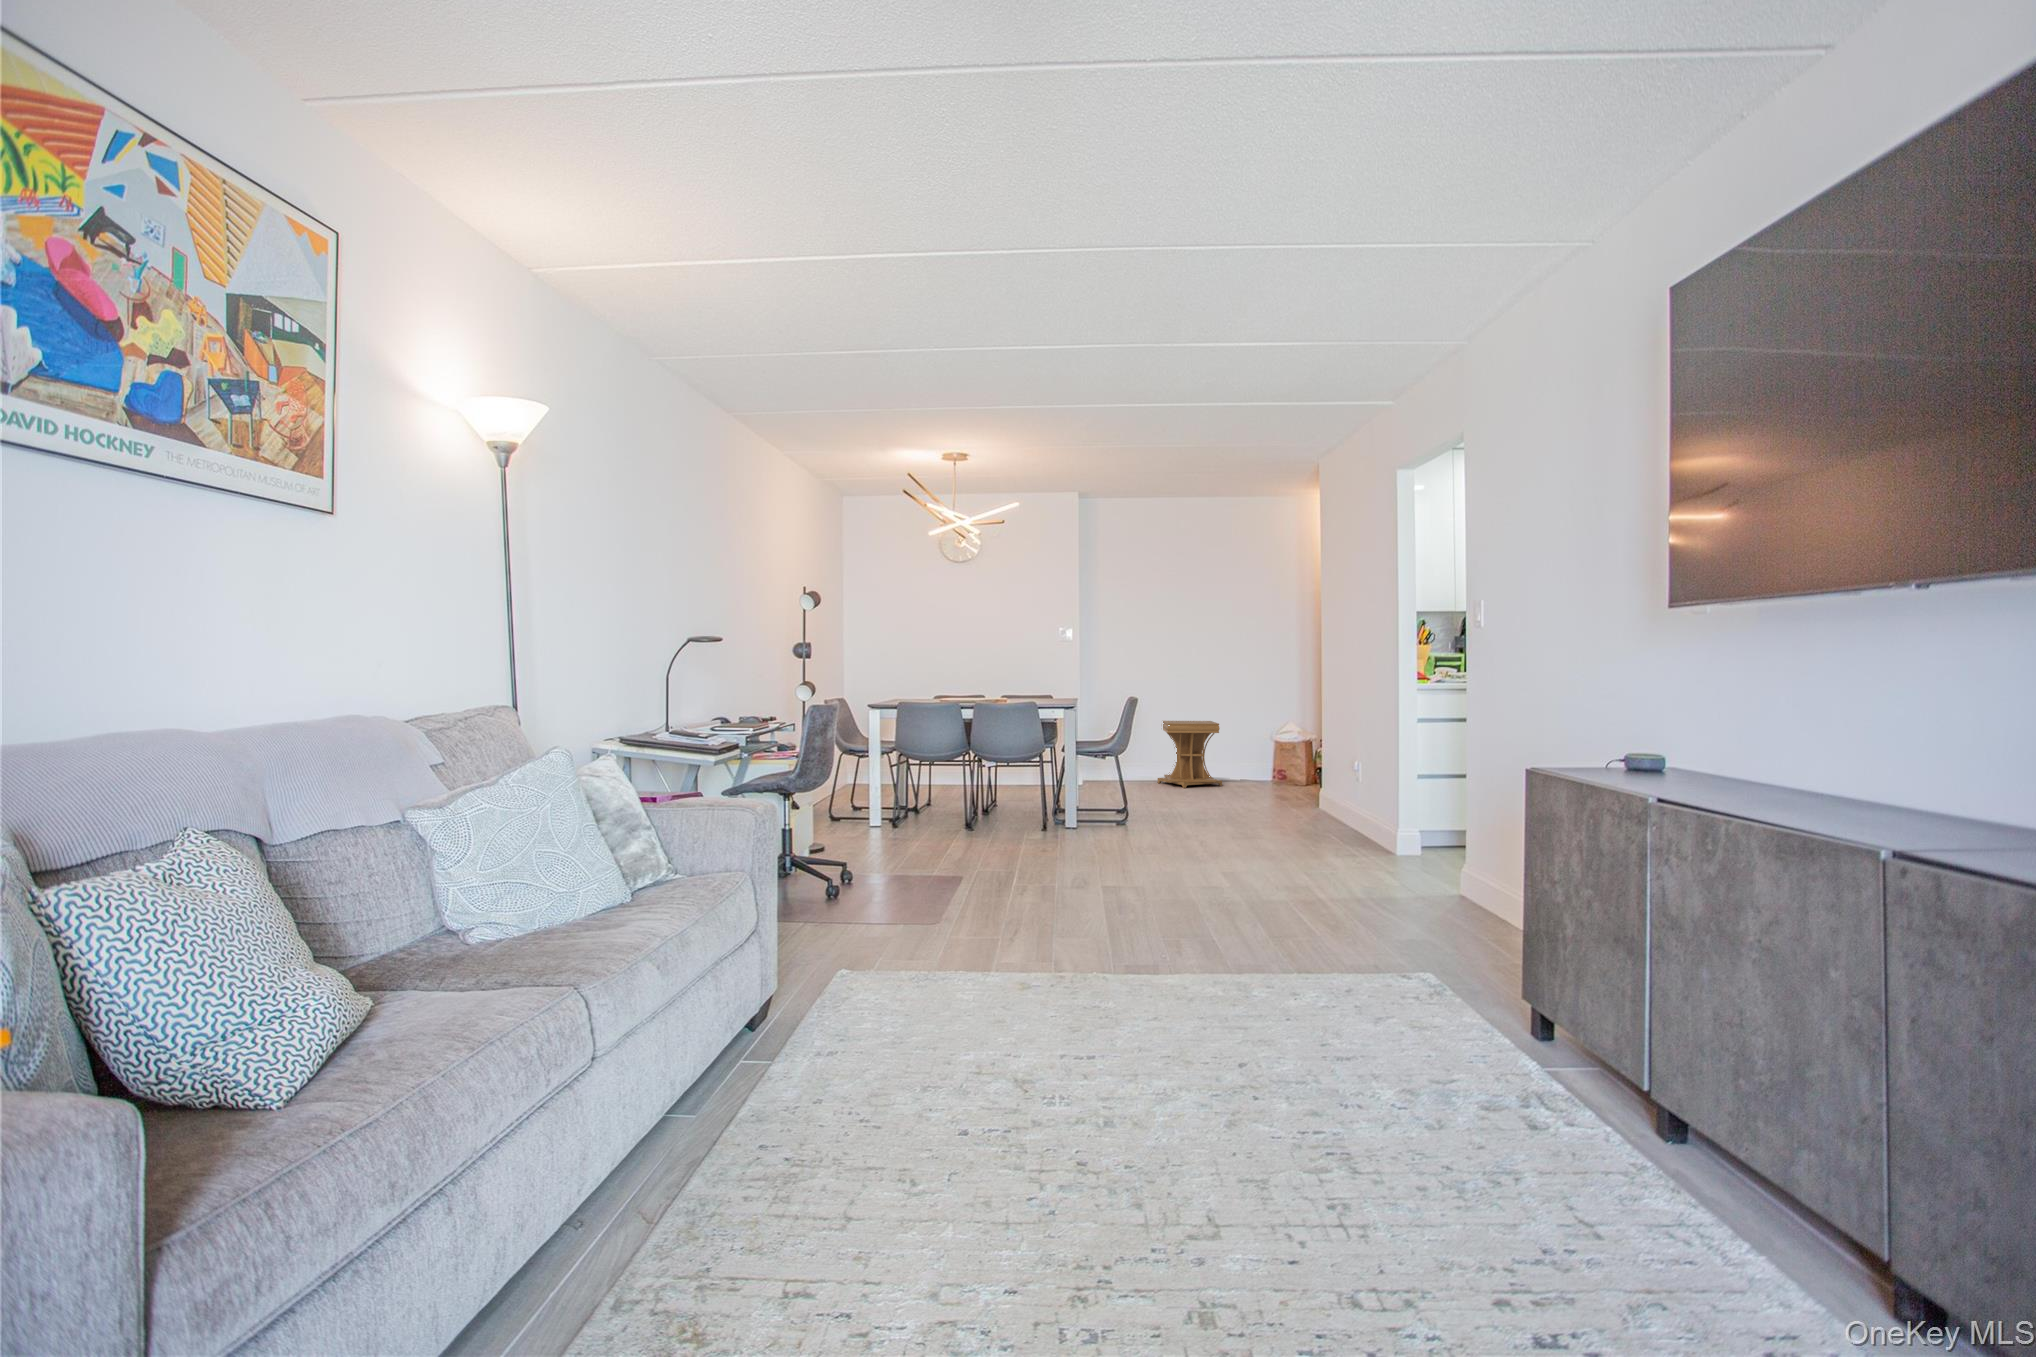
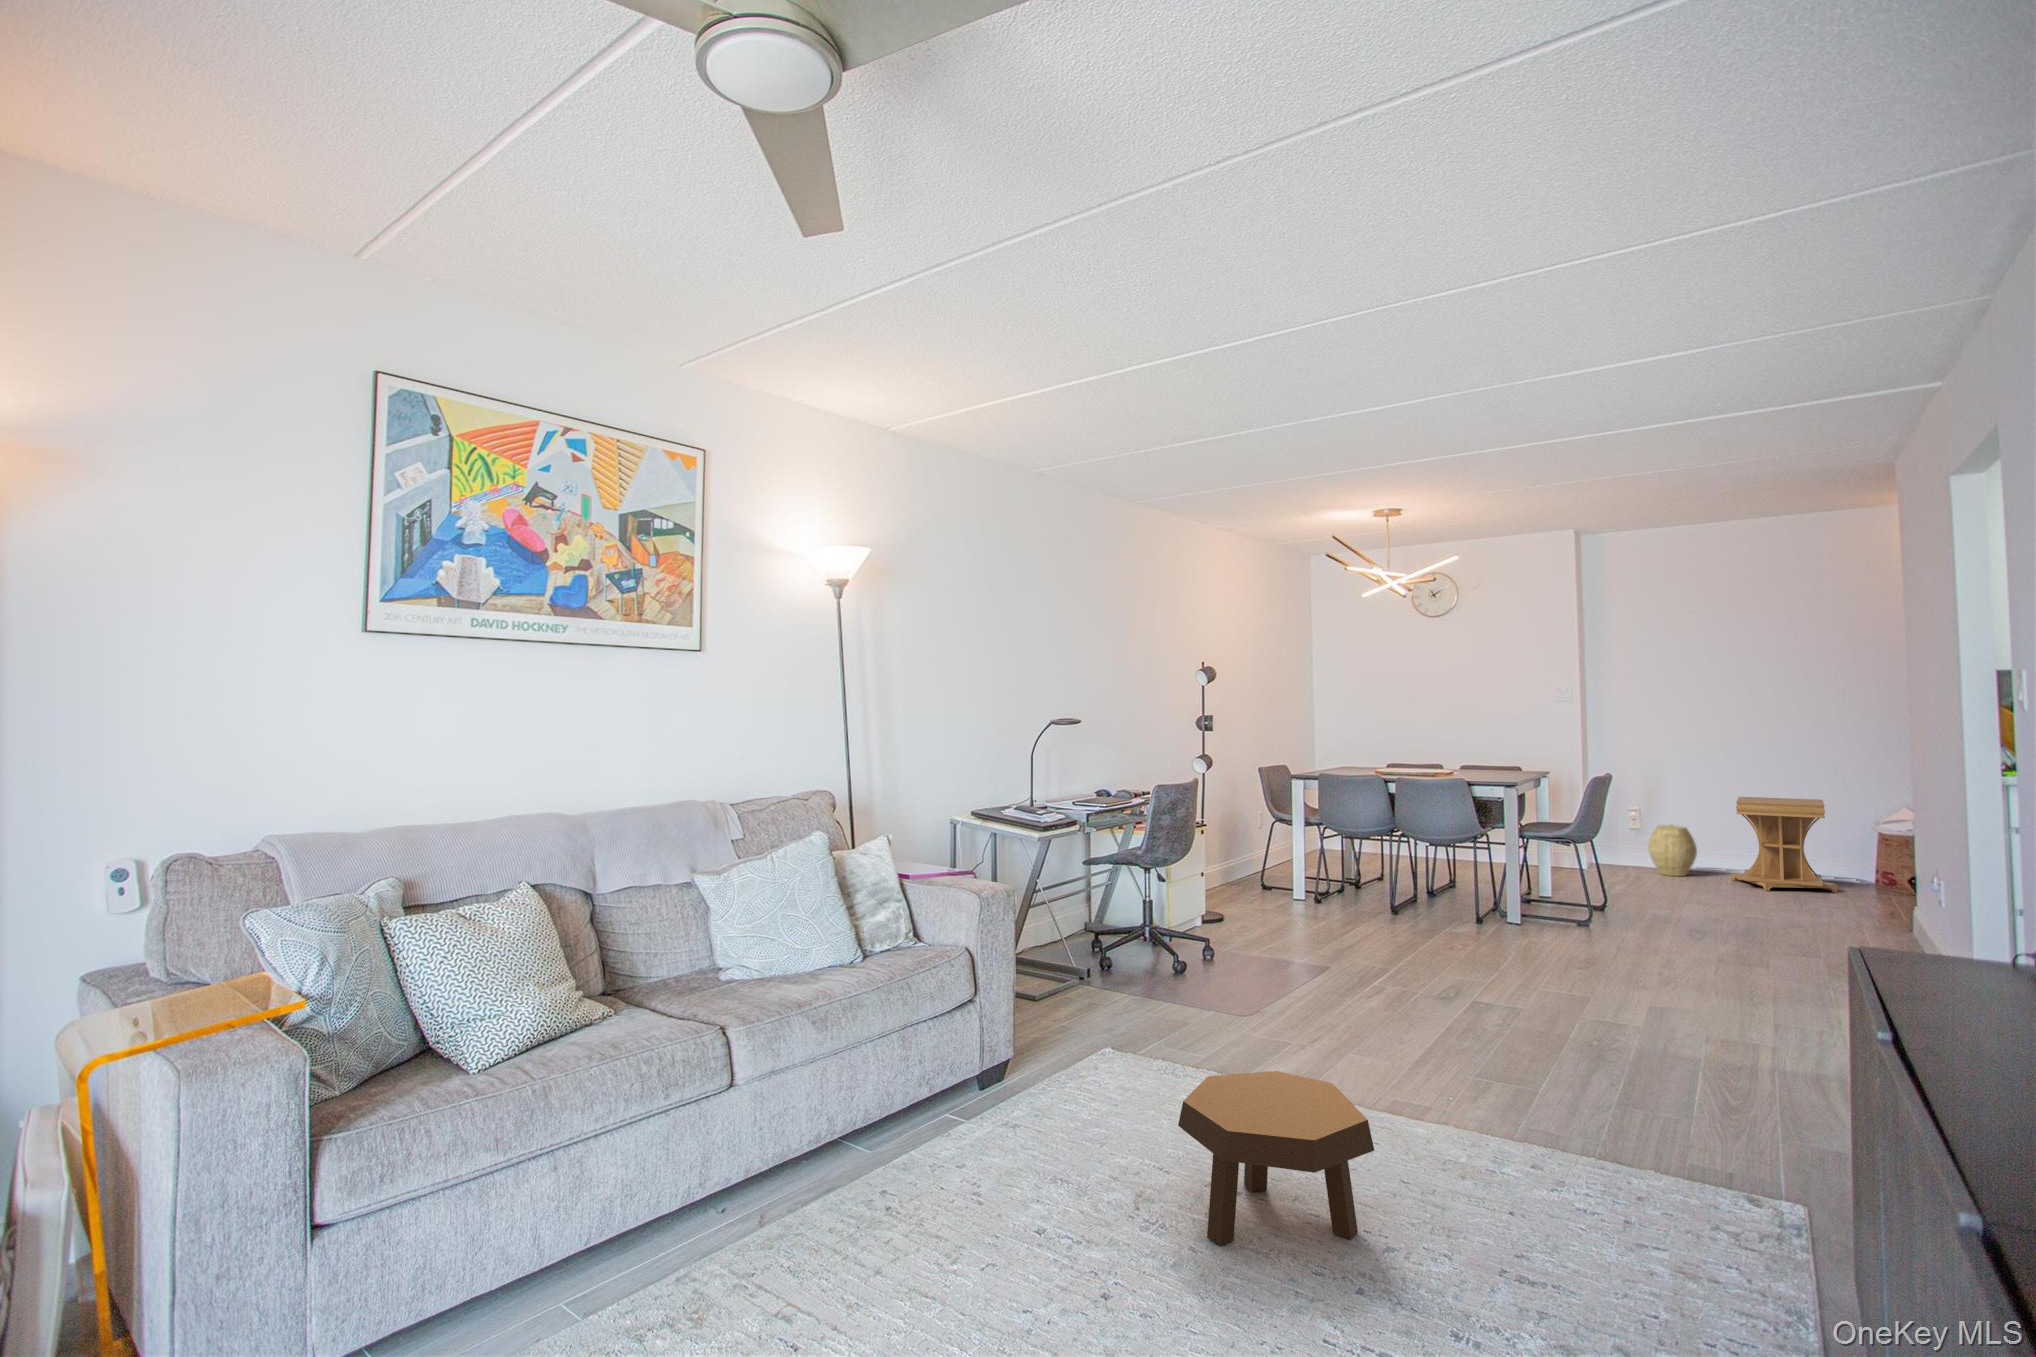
woven basket: none [1104,743,1136,783] -> present [1648,824,1697,876]
footstool: none [1058,938,1224,1092] -> present [1178,1071,1374,1246]

